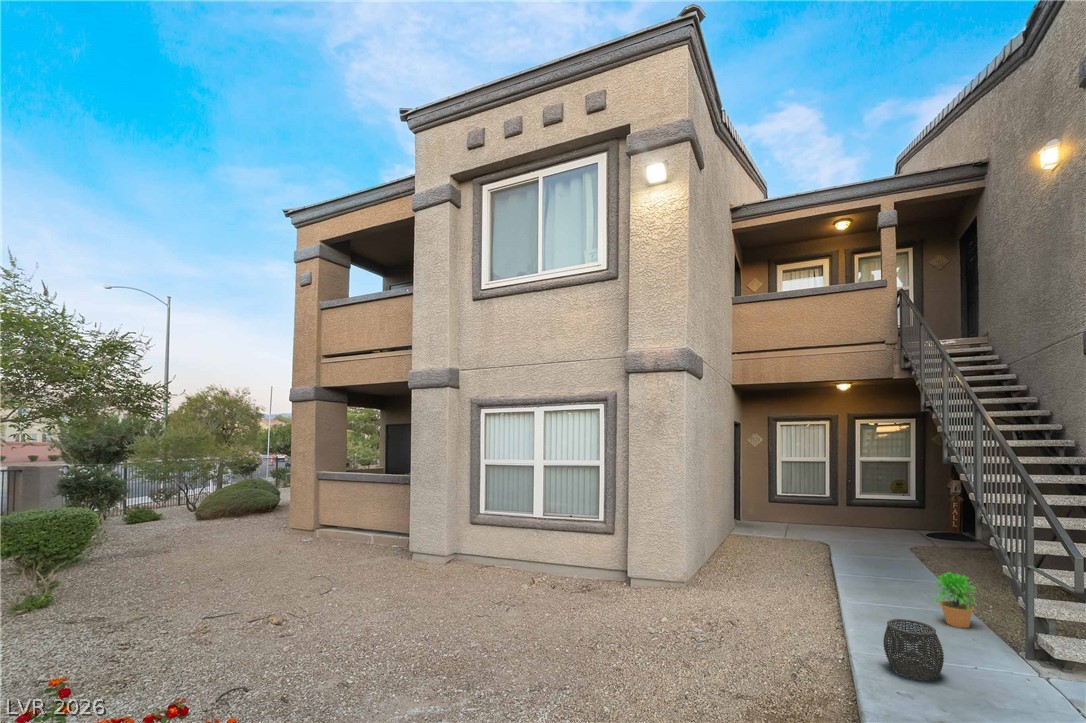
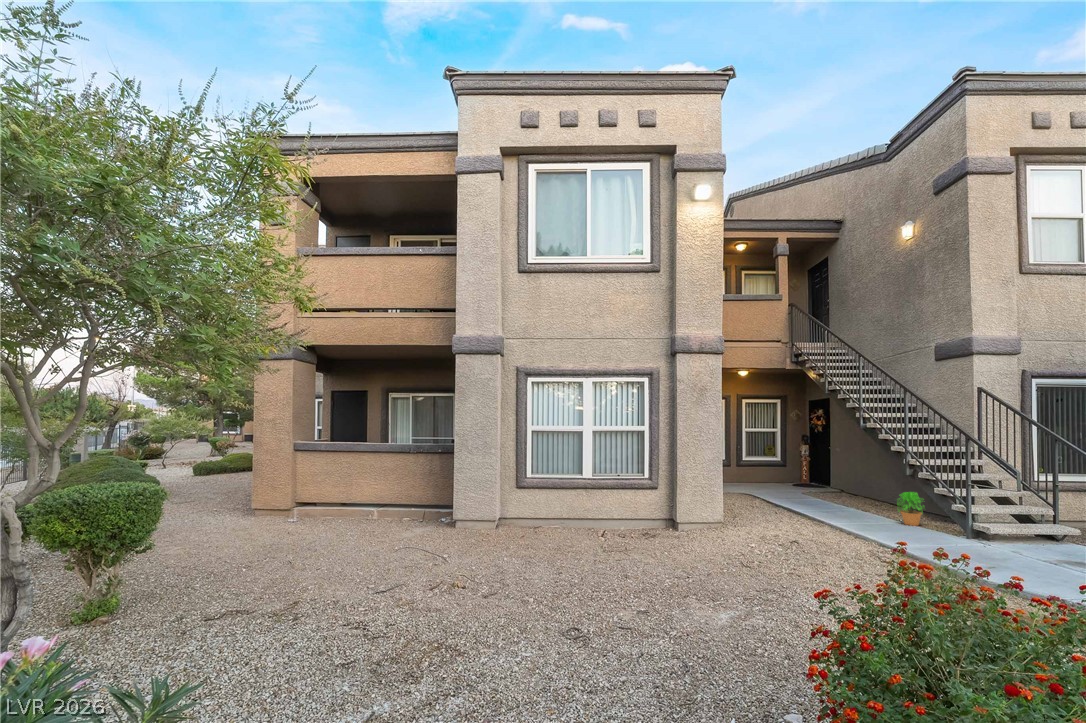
woven basket: present [883,619,944,680] -> none [924,515,964,548]

